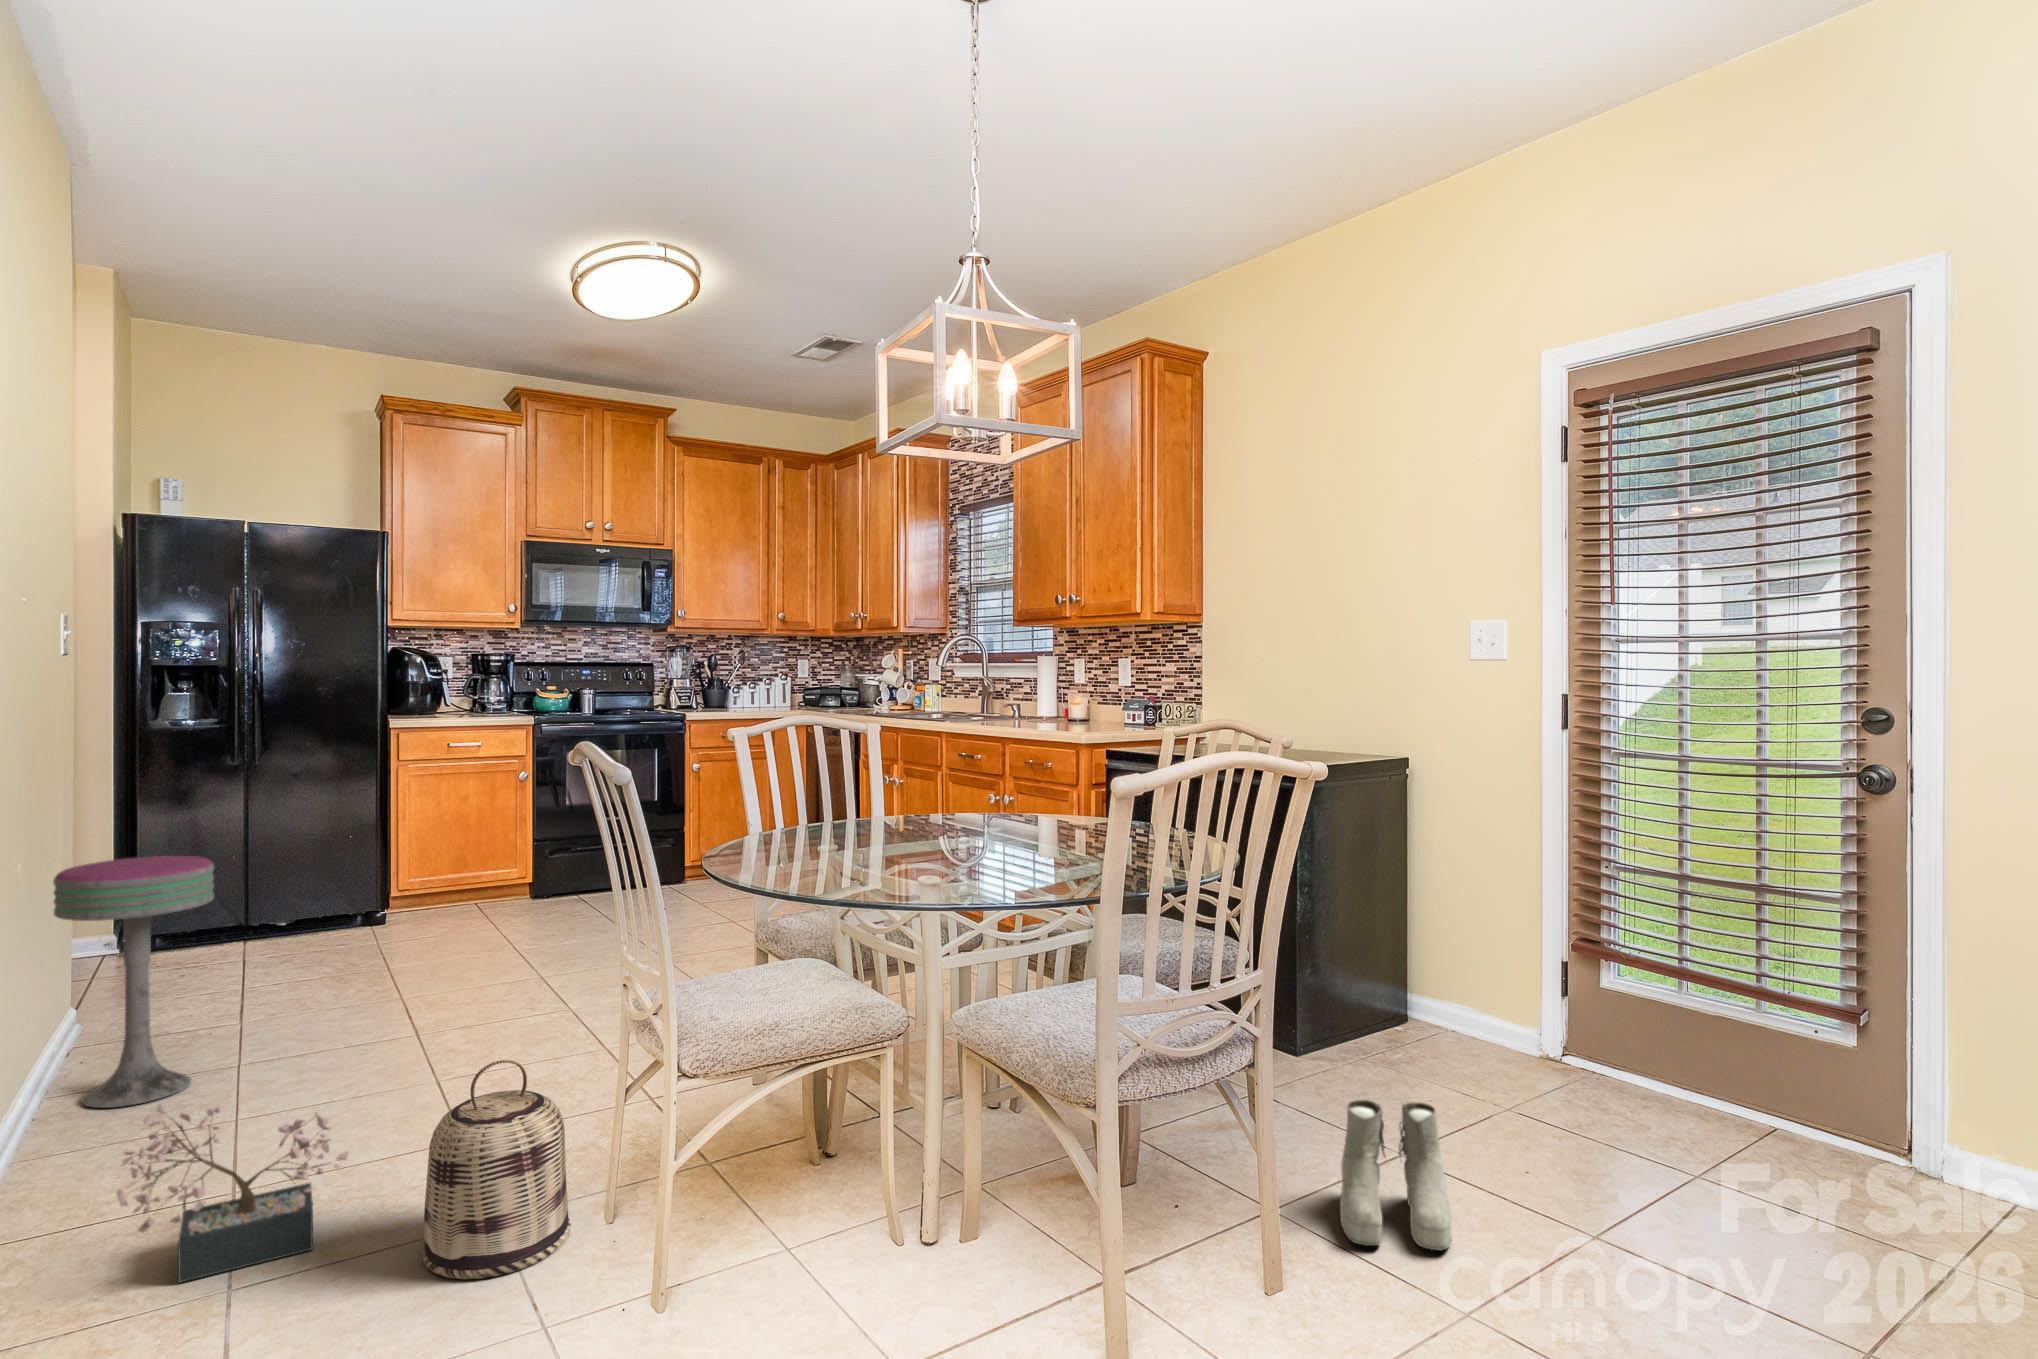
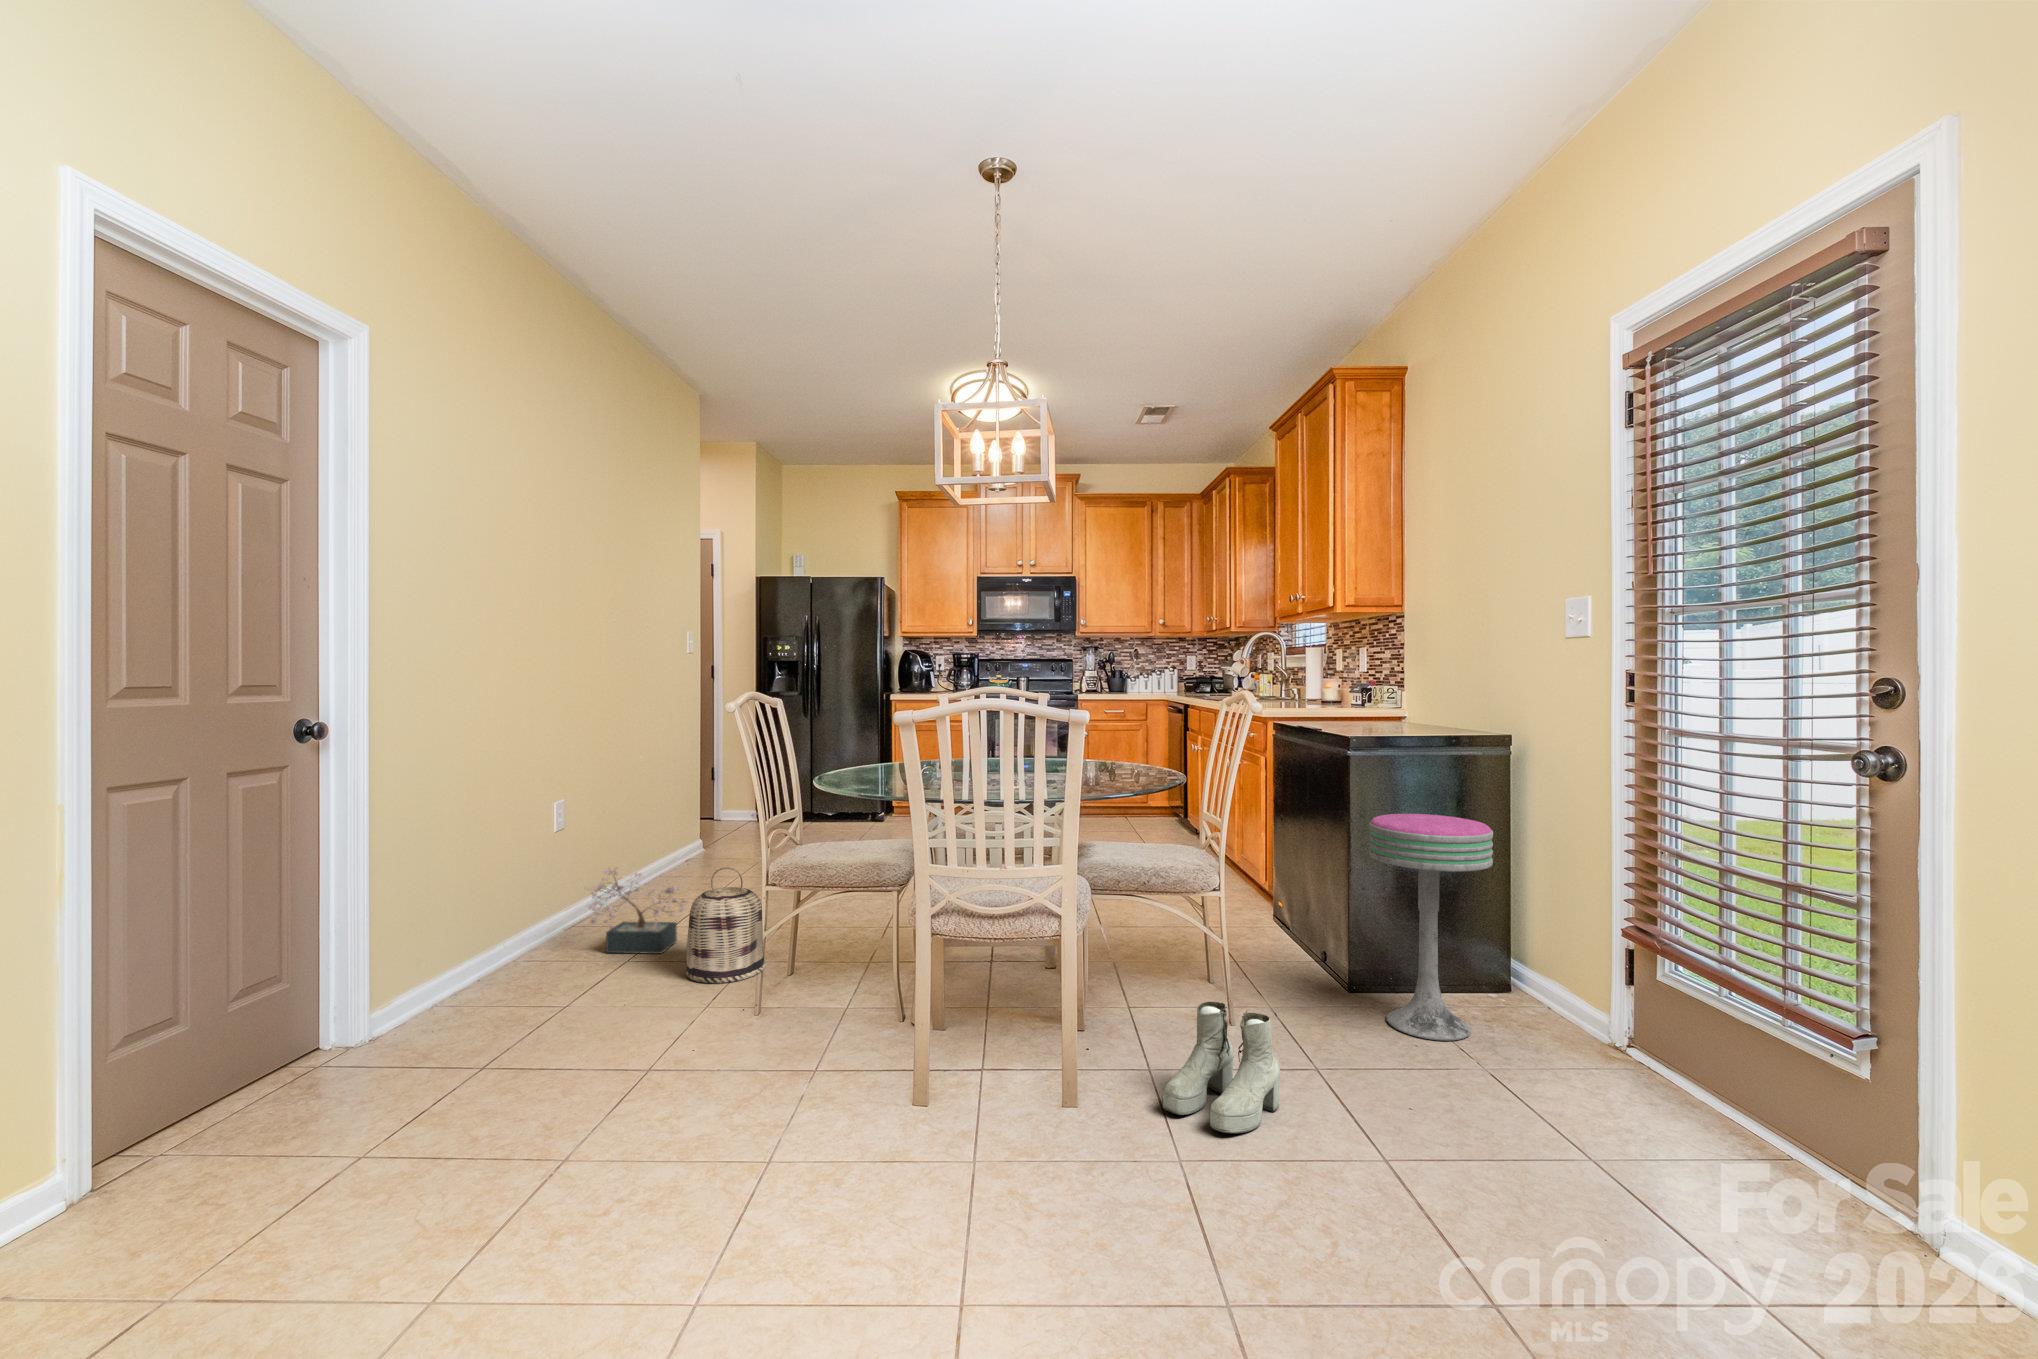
bar stool: present [53,856,214,1108] -> present [1369,814,1493,1041]

